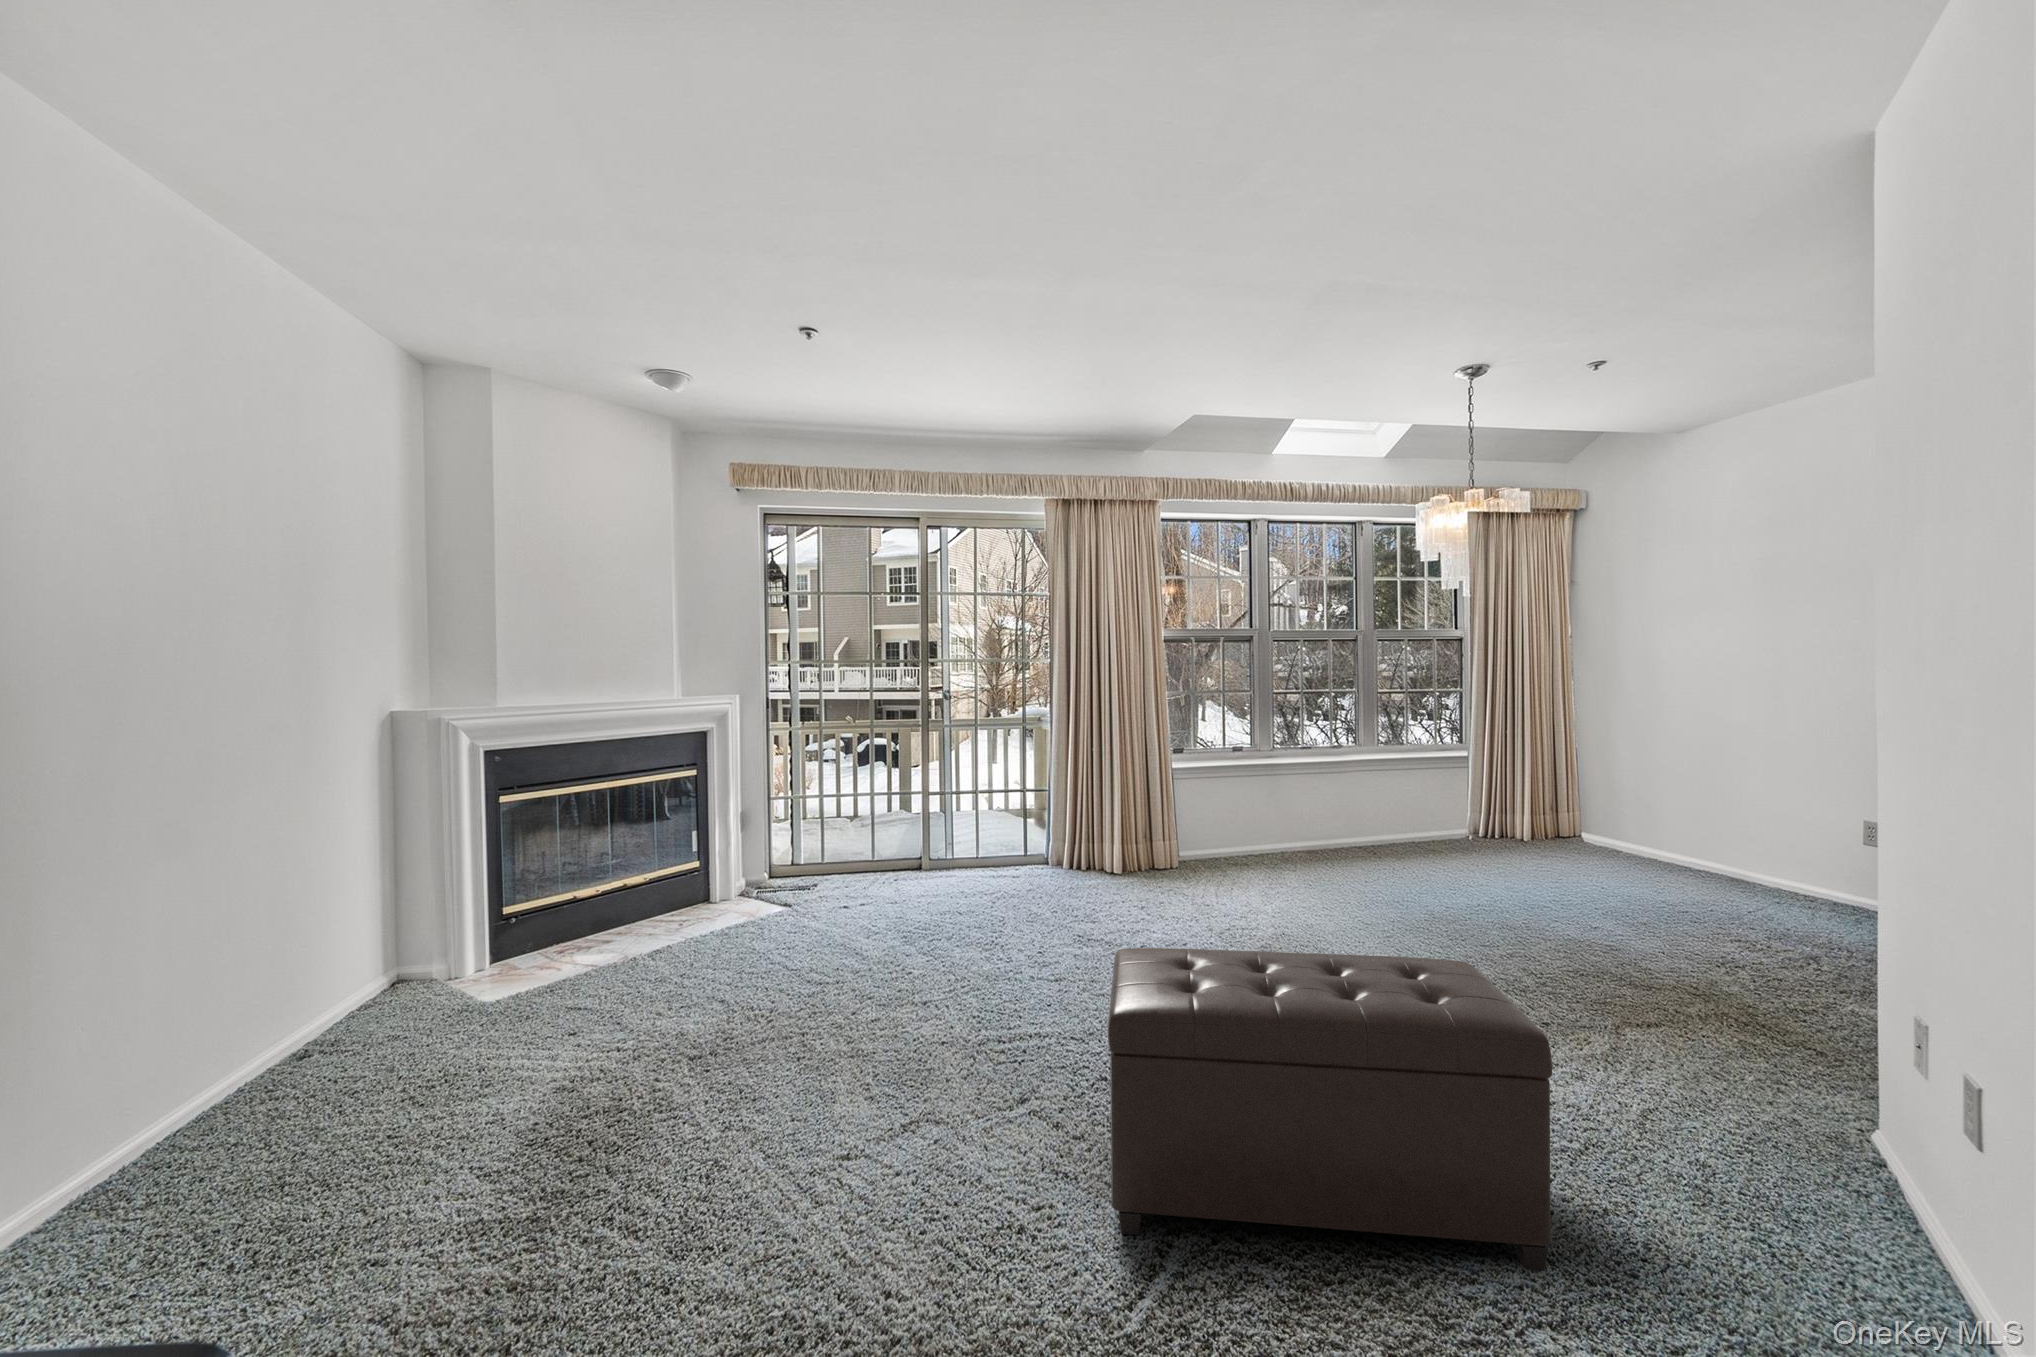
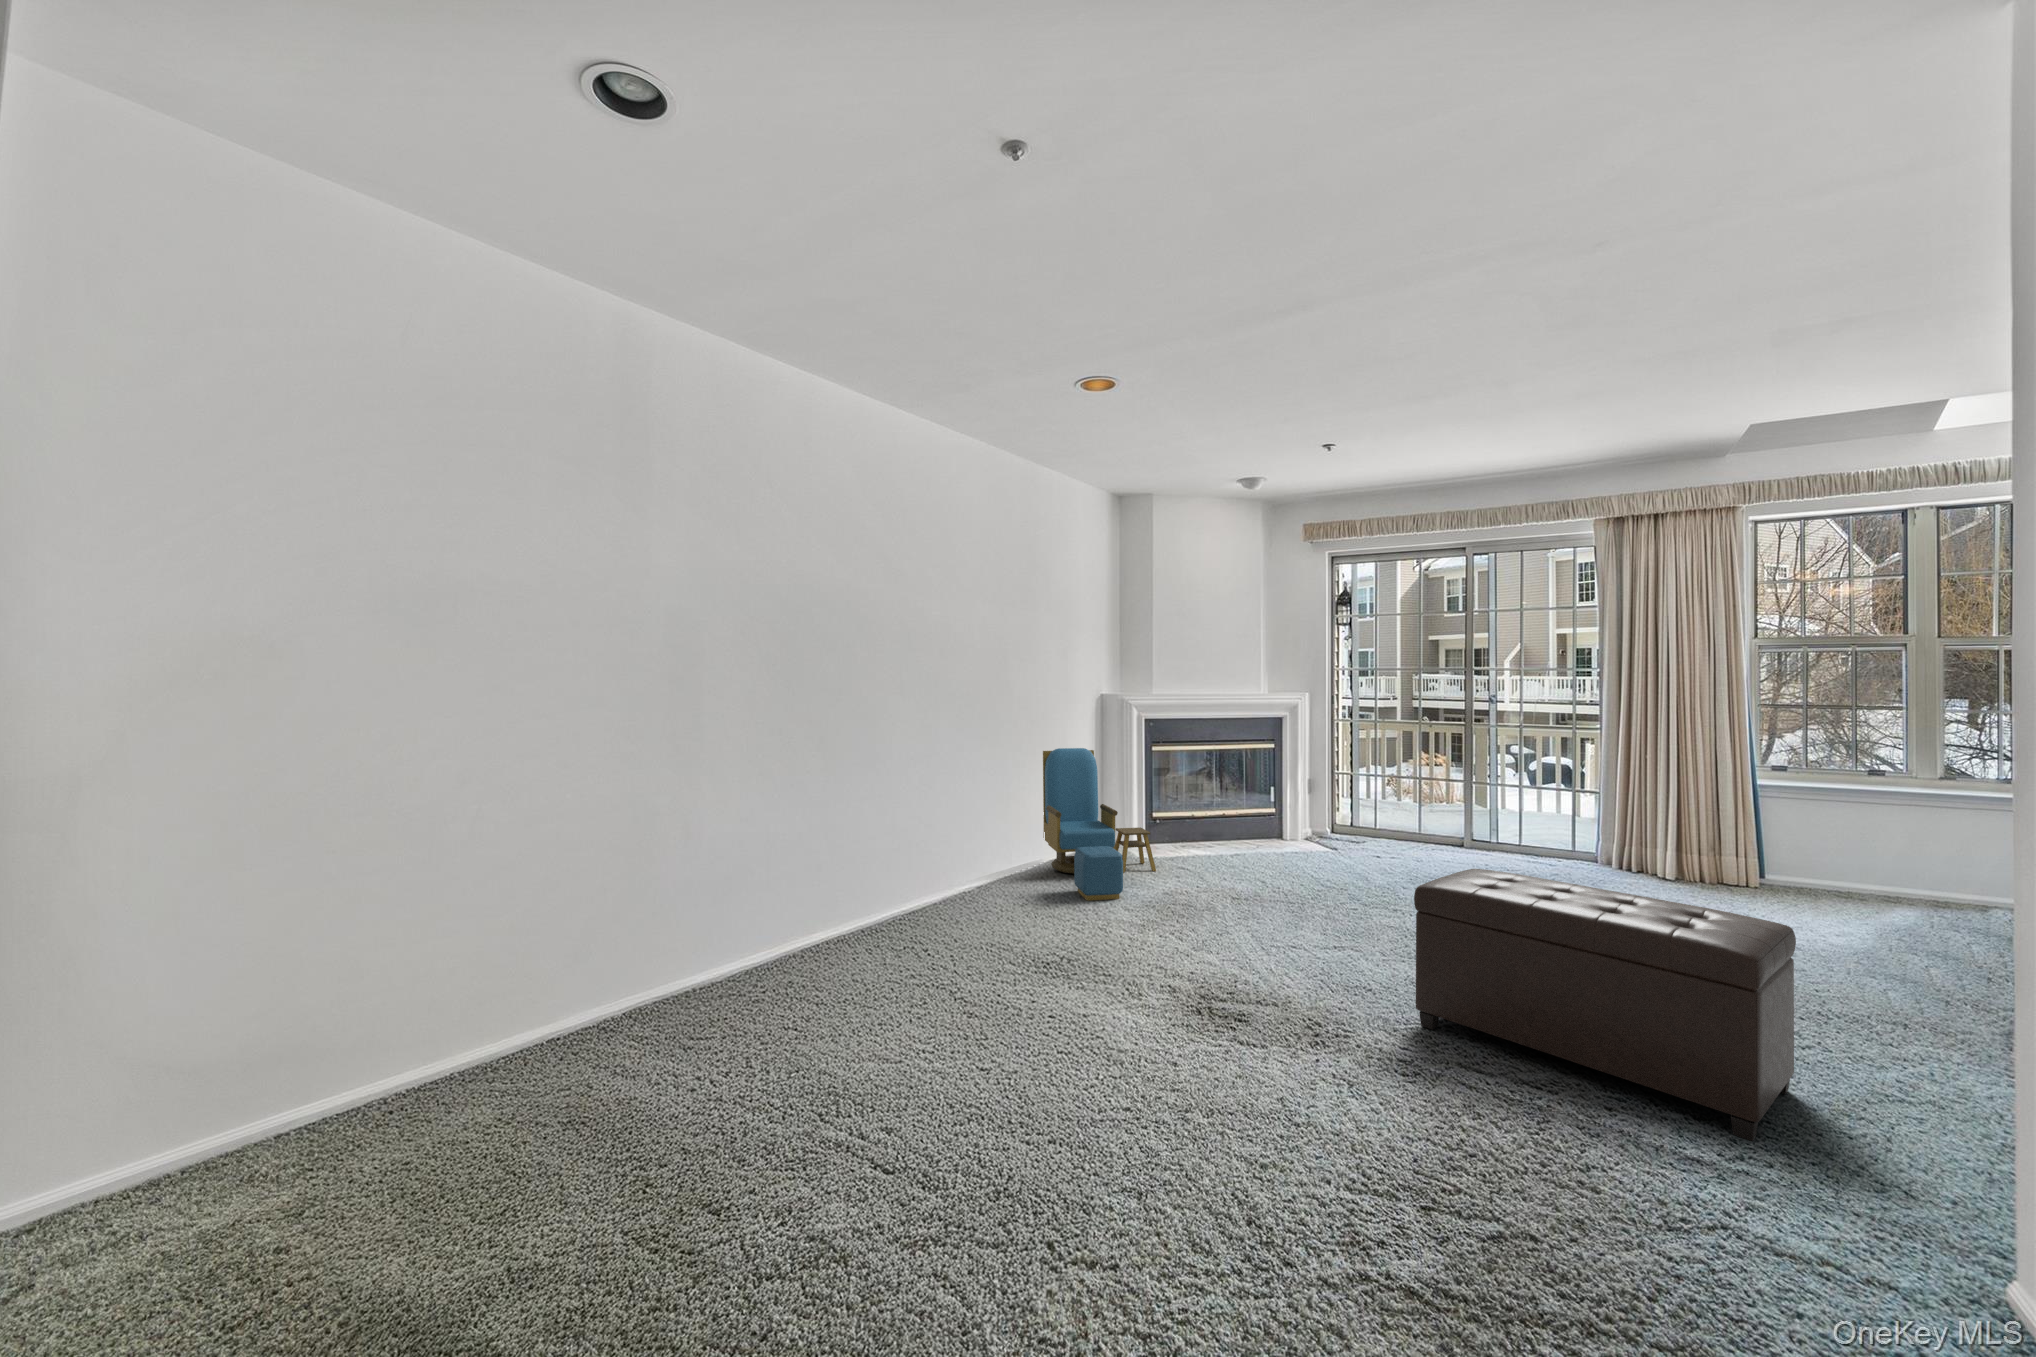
armchair: none [269,818,538,1143] -> present [1043,748,1156,900]

